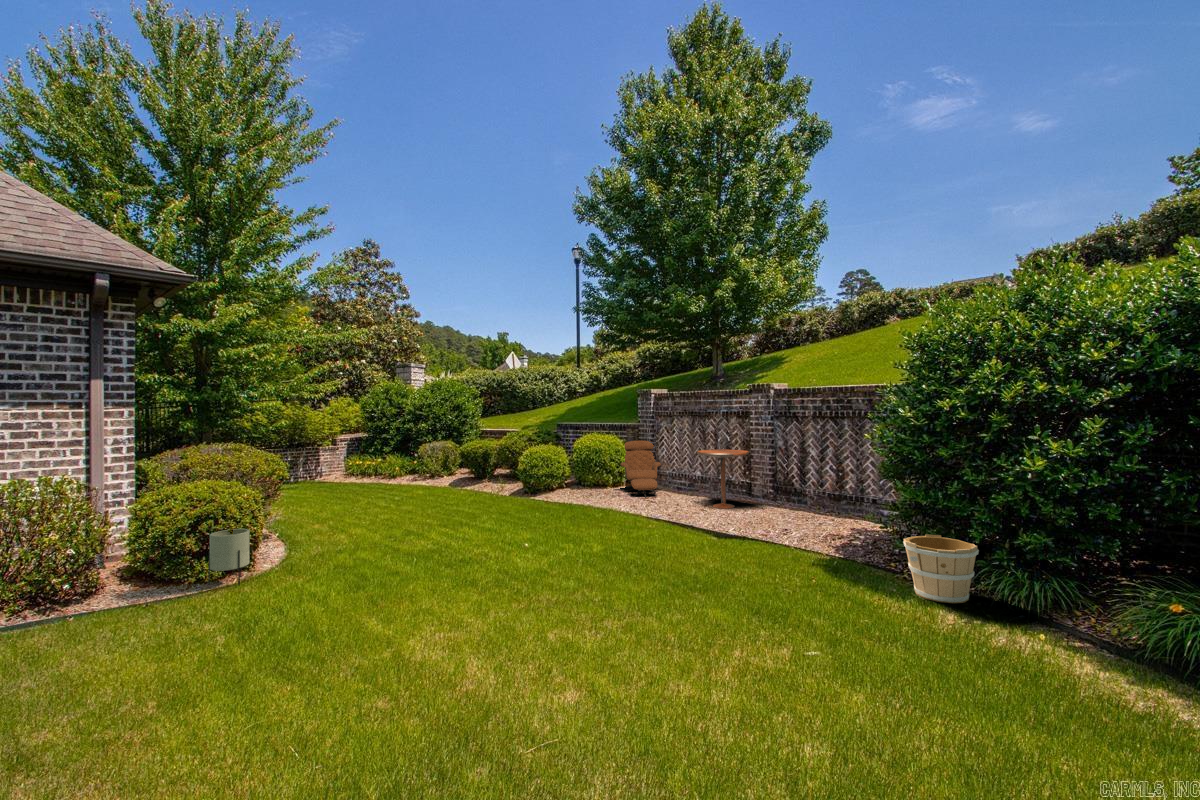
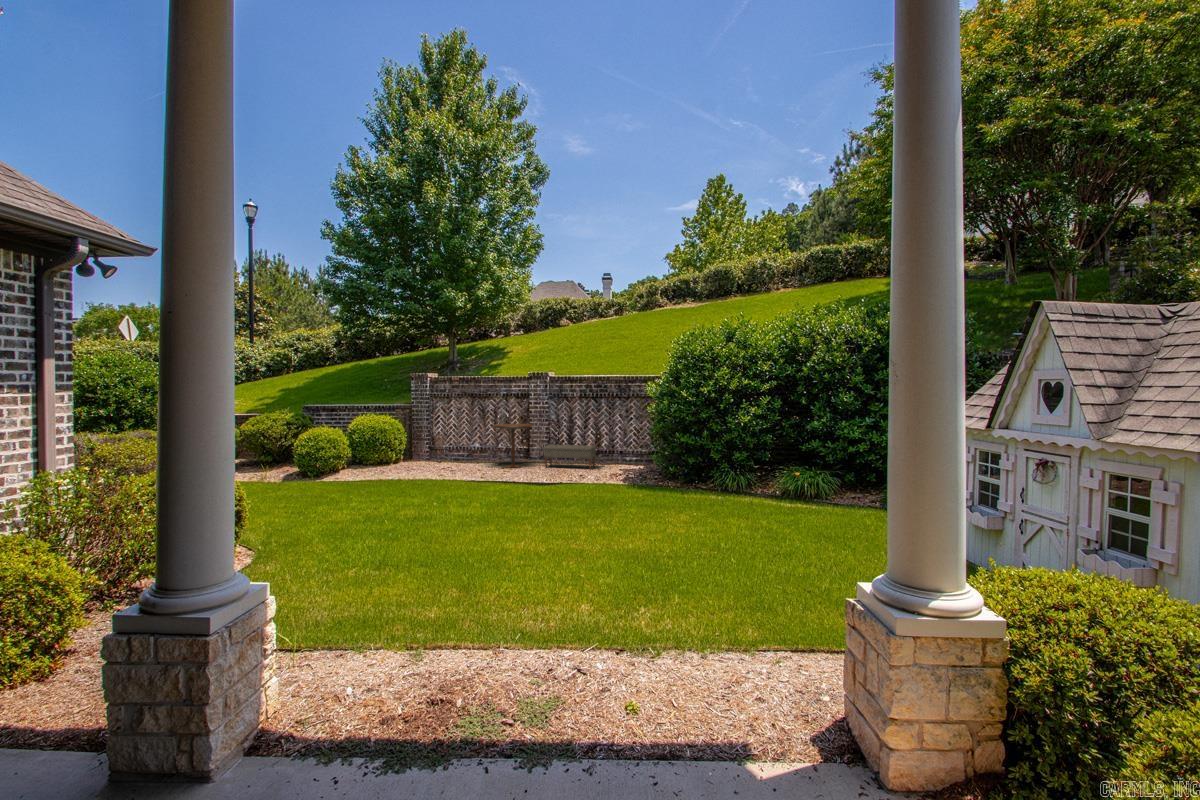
lounge chair: present [621,441,661,497] -> none [403,420,448,468]
bench: none [757,481,835,525] -> present [544,445,596,469]
planter: present [208,529,250,585] -> none [243,508,280,563]
wooden bucket: present [903,534,979,603] -> none [681,459,712,490]

